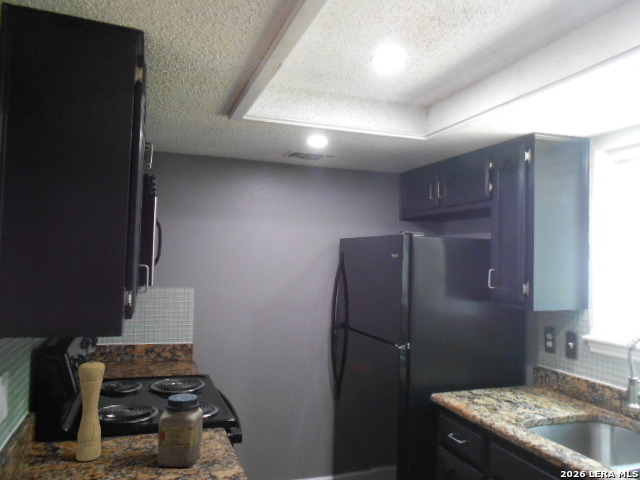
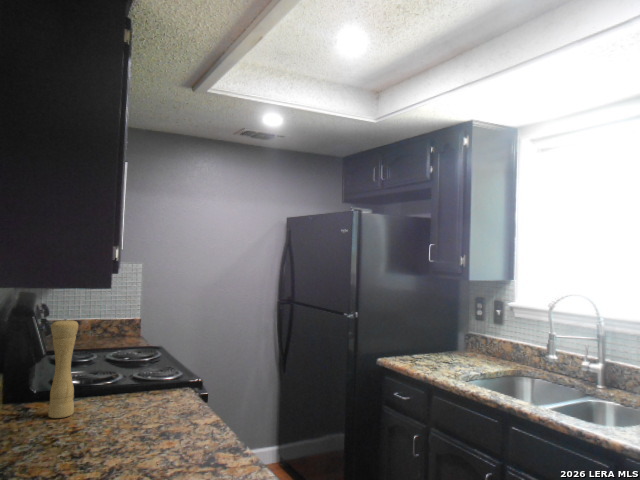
jar: present [158,393,203,467] -> none [137,350,179,419]

